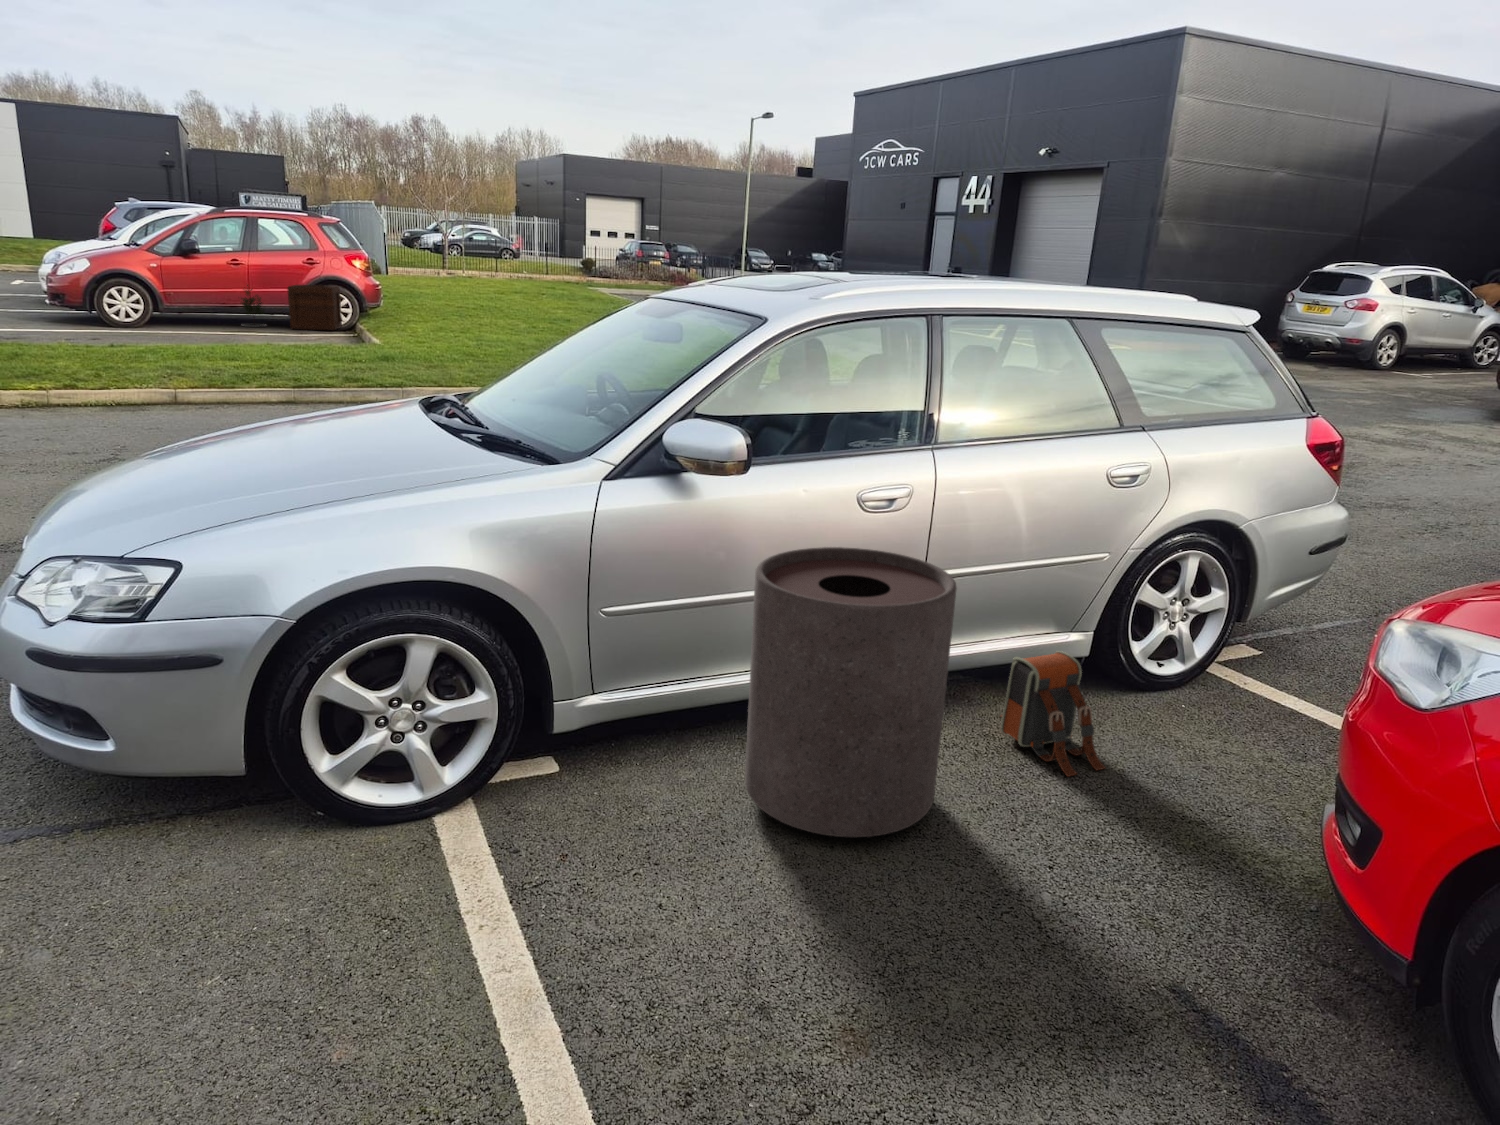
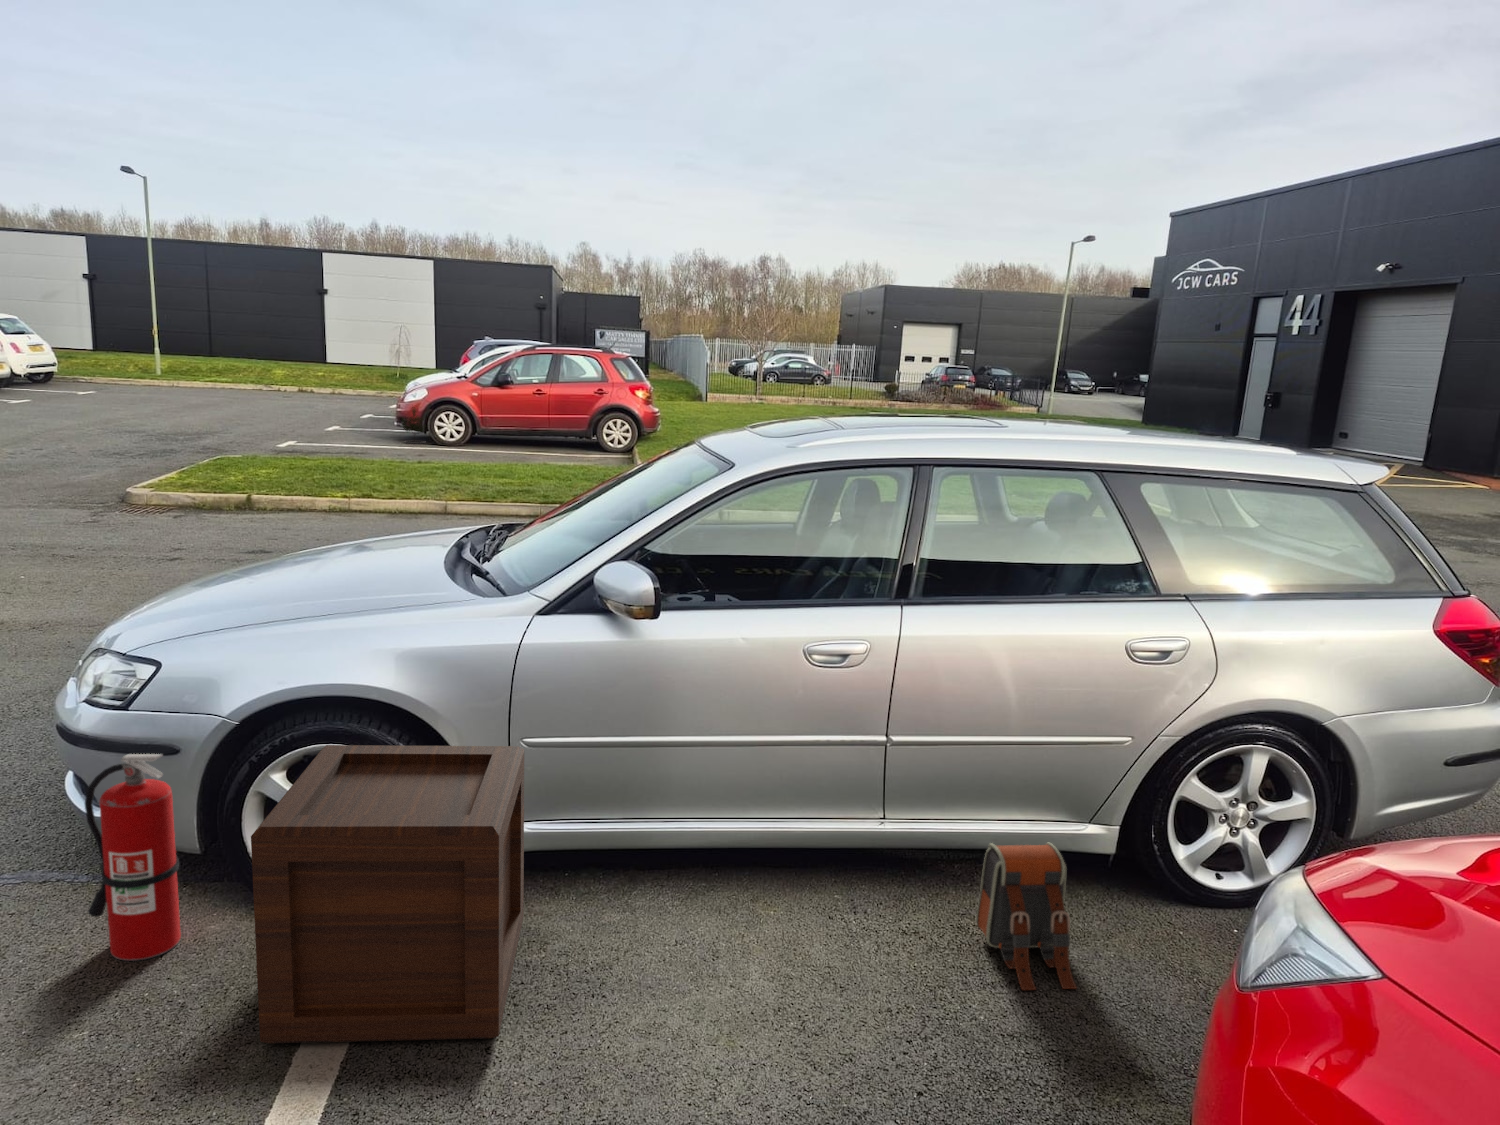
potted tree: present [241,285,266,327] -> present [402,409,425,444]
wooden crate: present [287,285,342,330] -> present [251,745,524,1044]
trash can: present [745,547,957,837] -> none [644,700,860,1017]
fire extinguisher: none [126,664,252,898] -> present [85,754,181,961]

